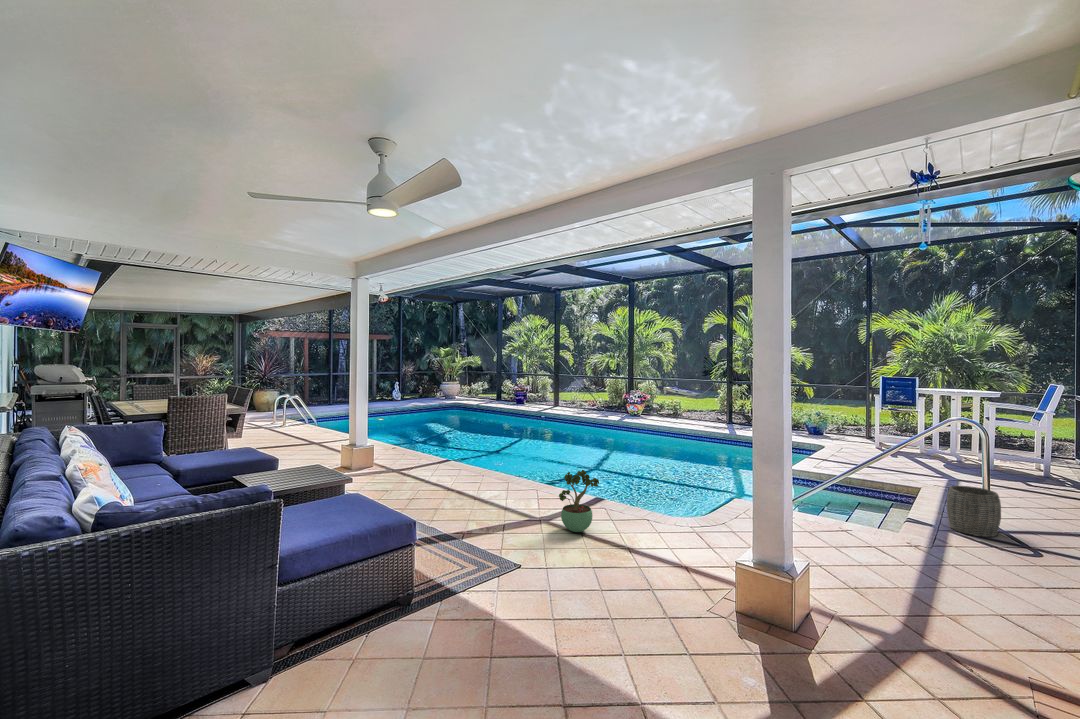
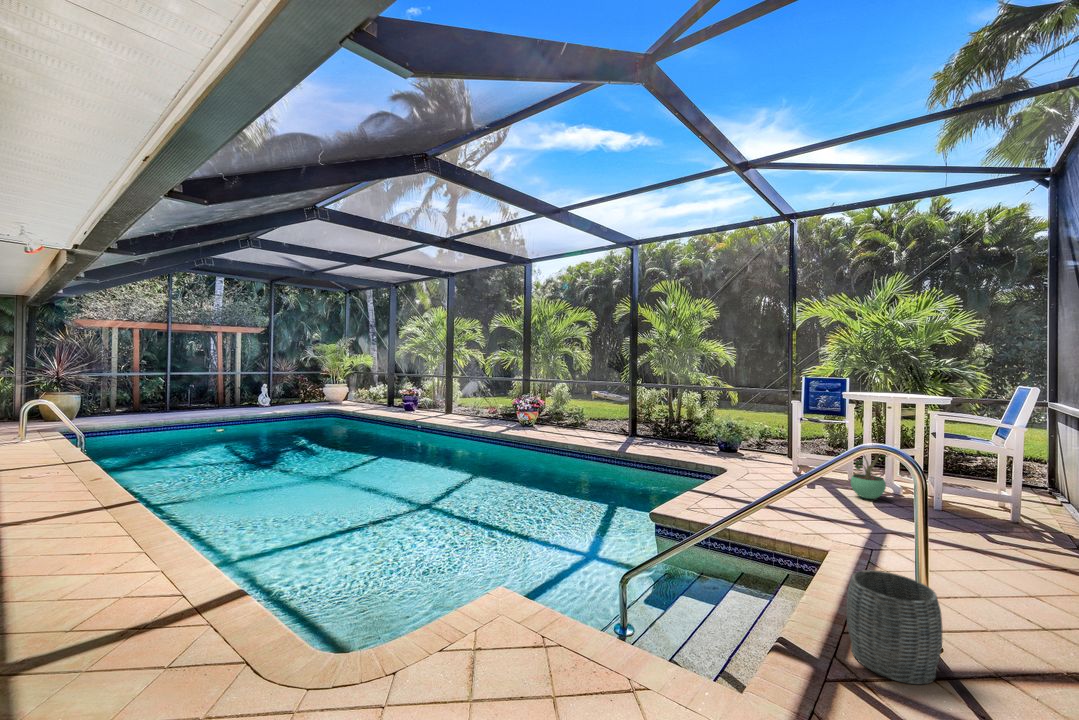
potted plant: present [559,470,599,532] -> present [851,442,887,499]

